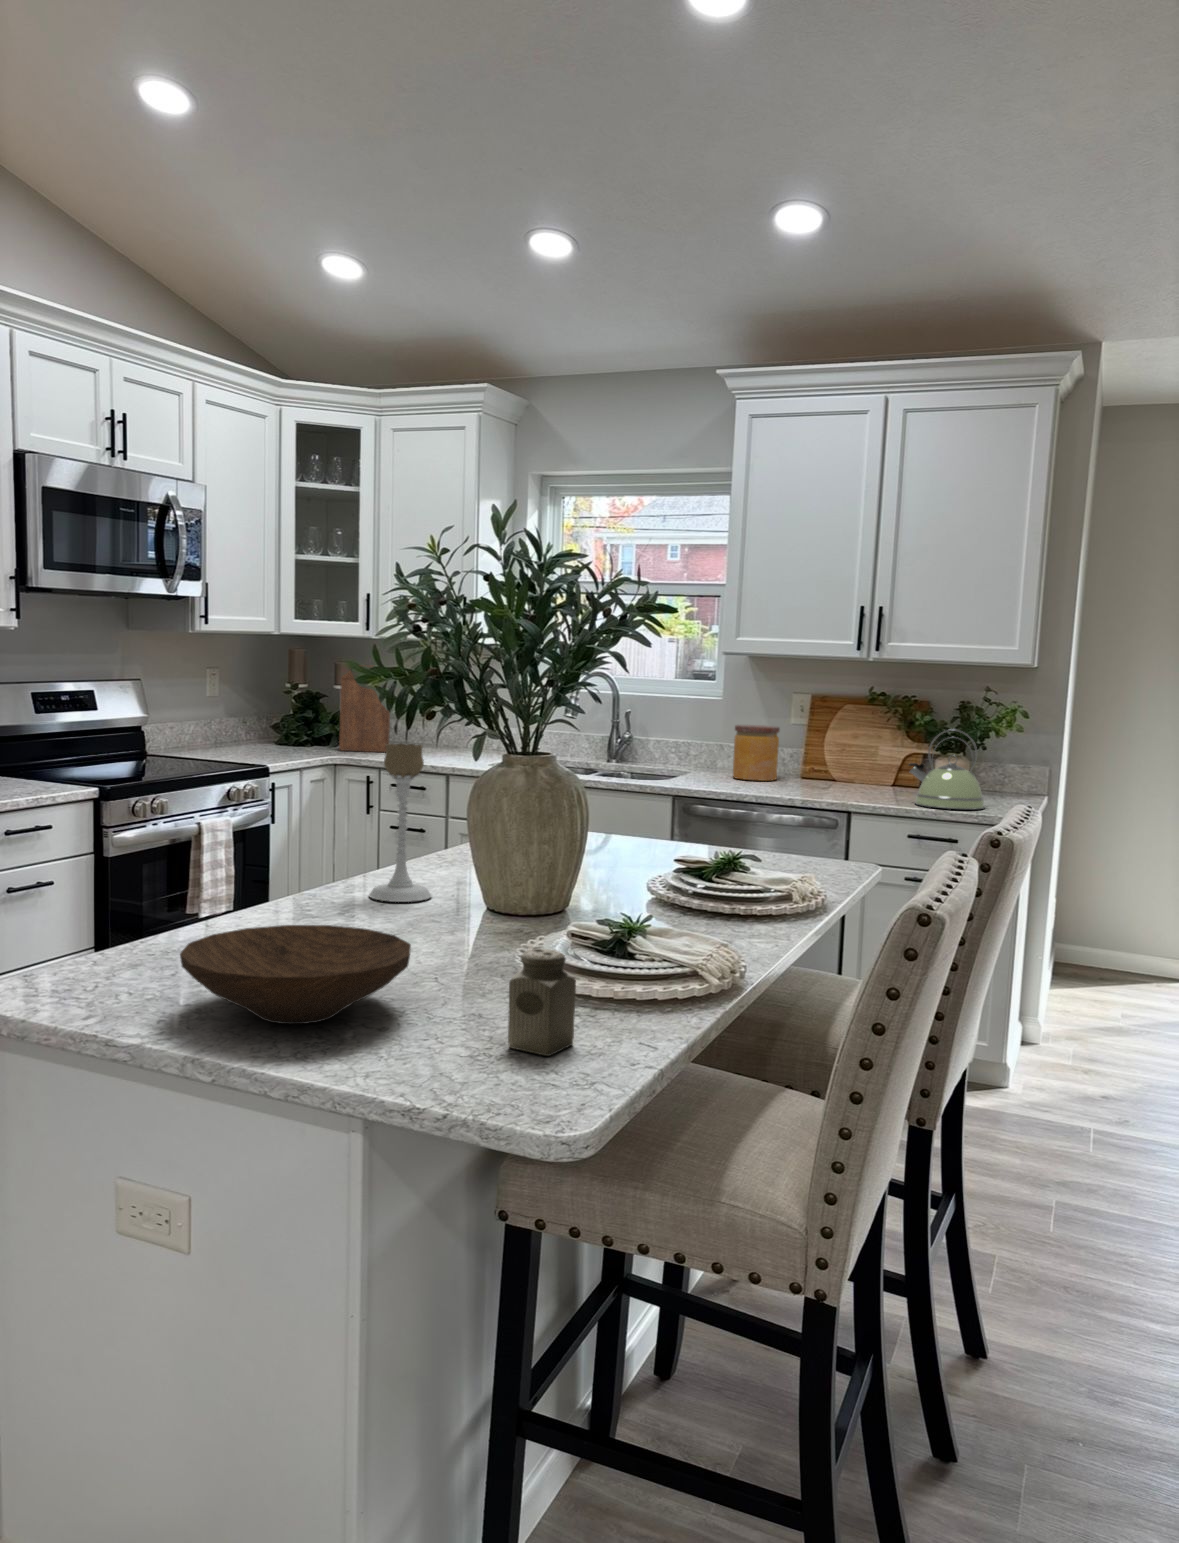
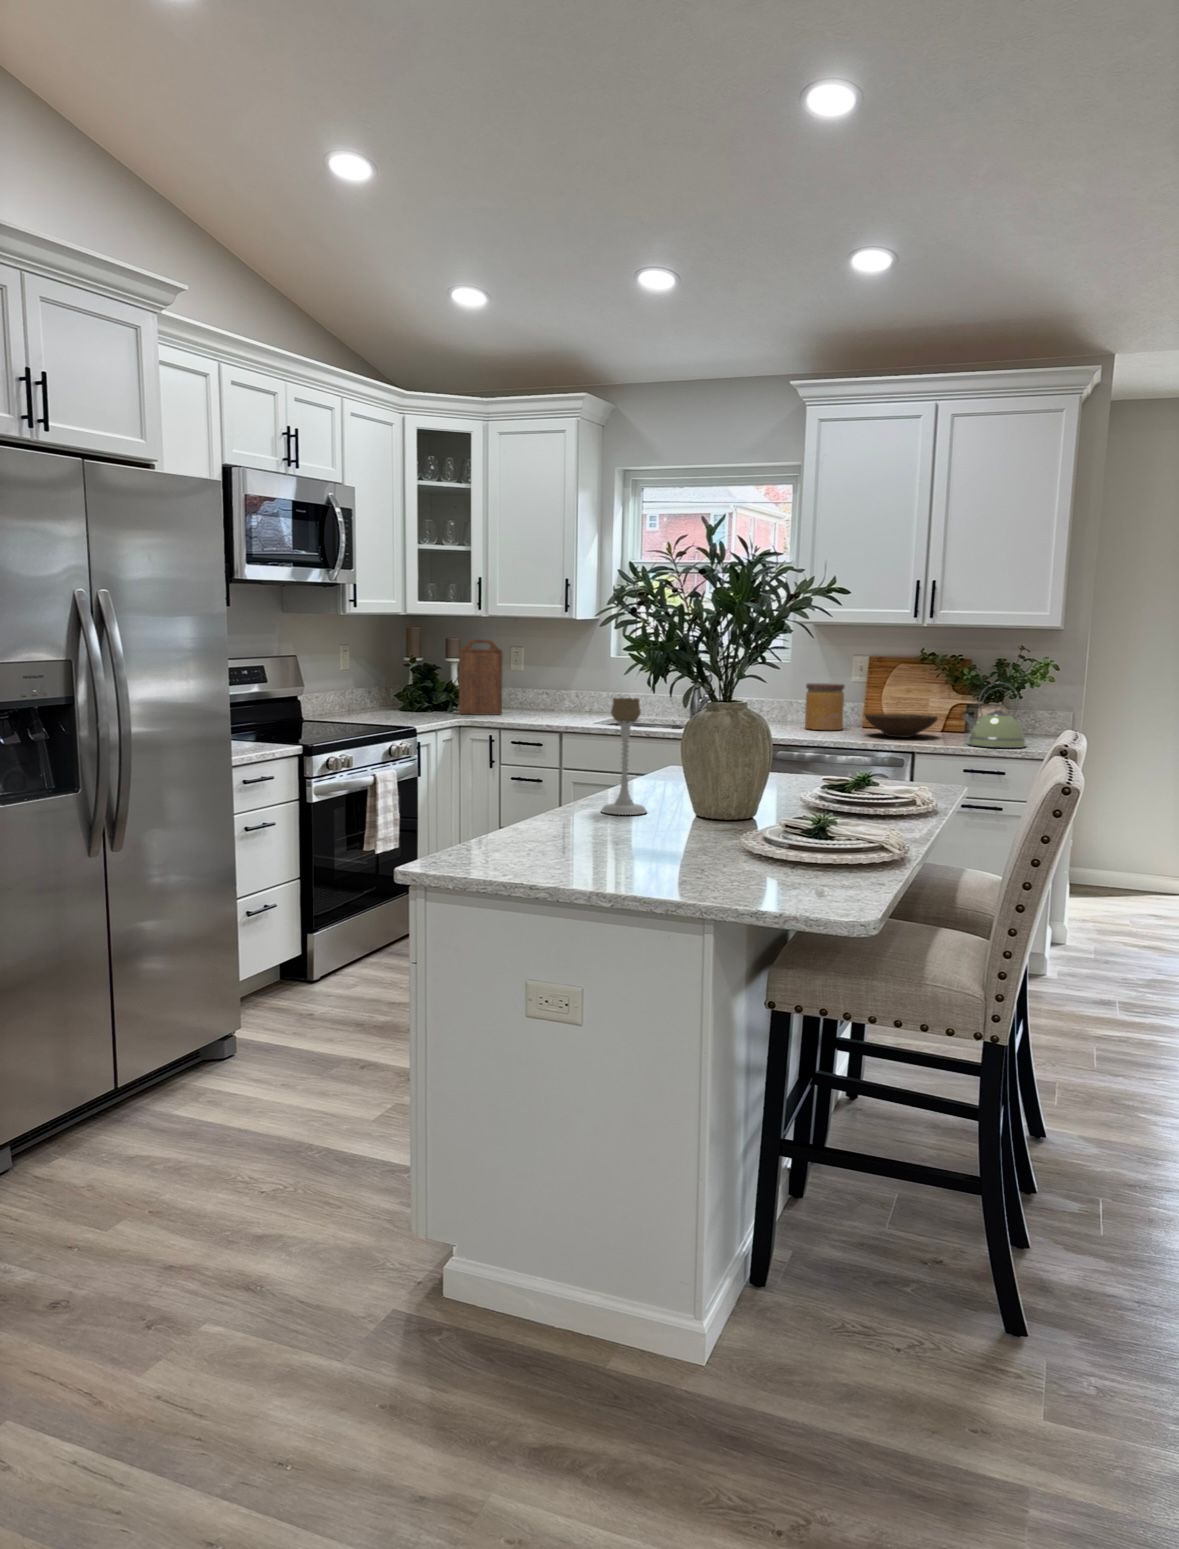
wooden bowl: present [180,925,411,1024] -> present [865,714,937,737]
salt shaker: present [508,949,576,1056] -> none [786,822,828,888]

